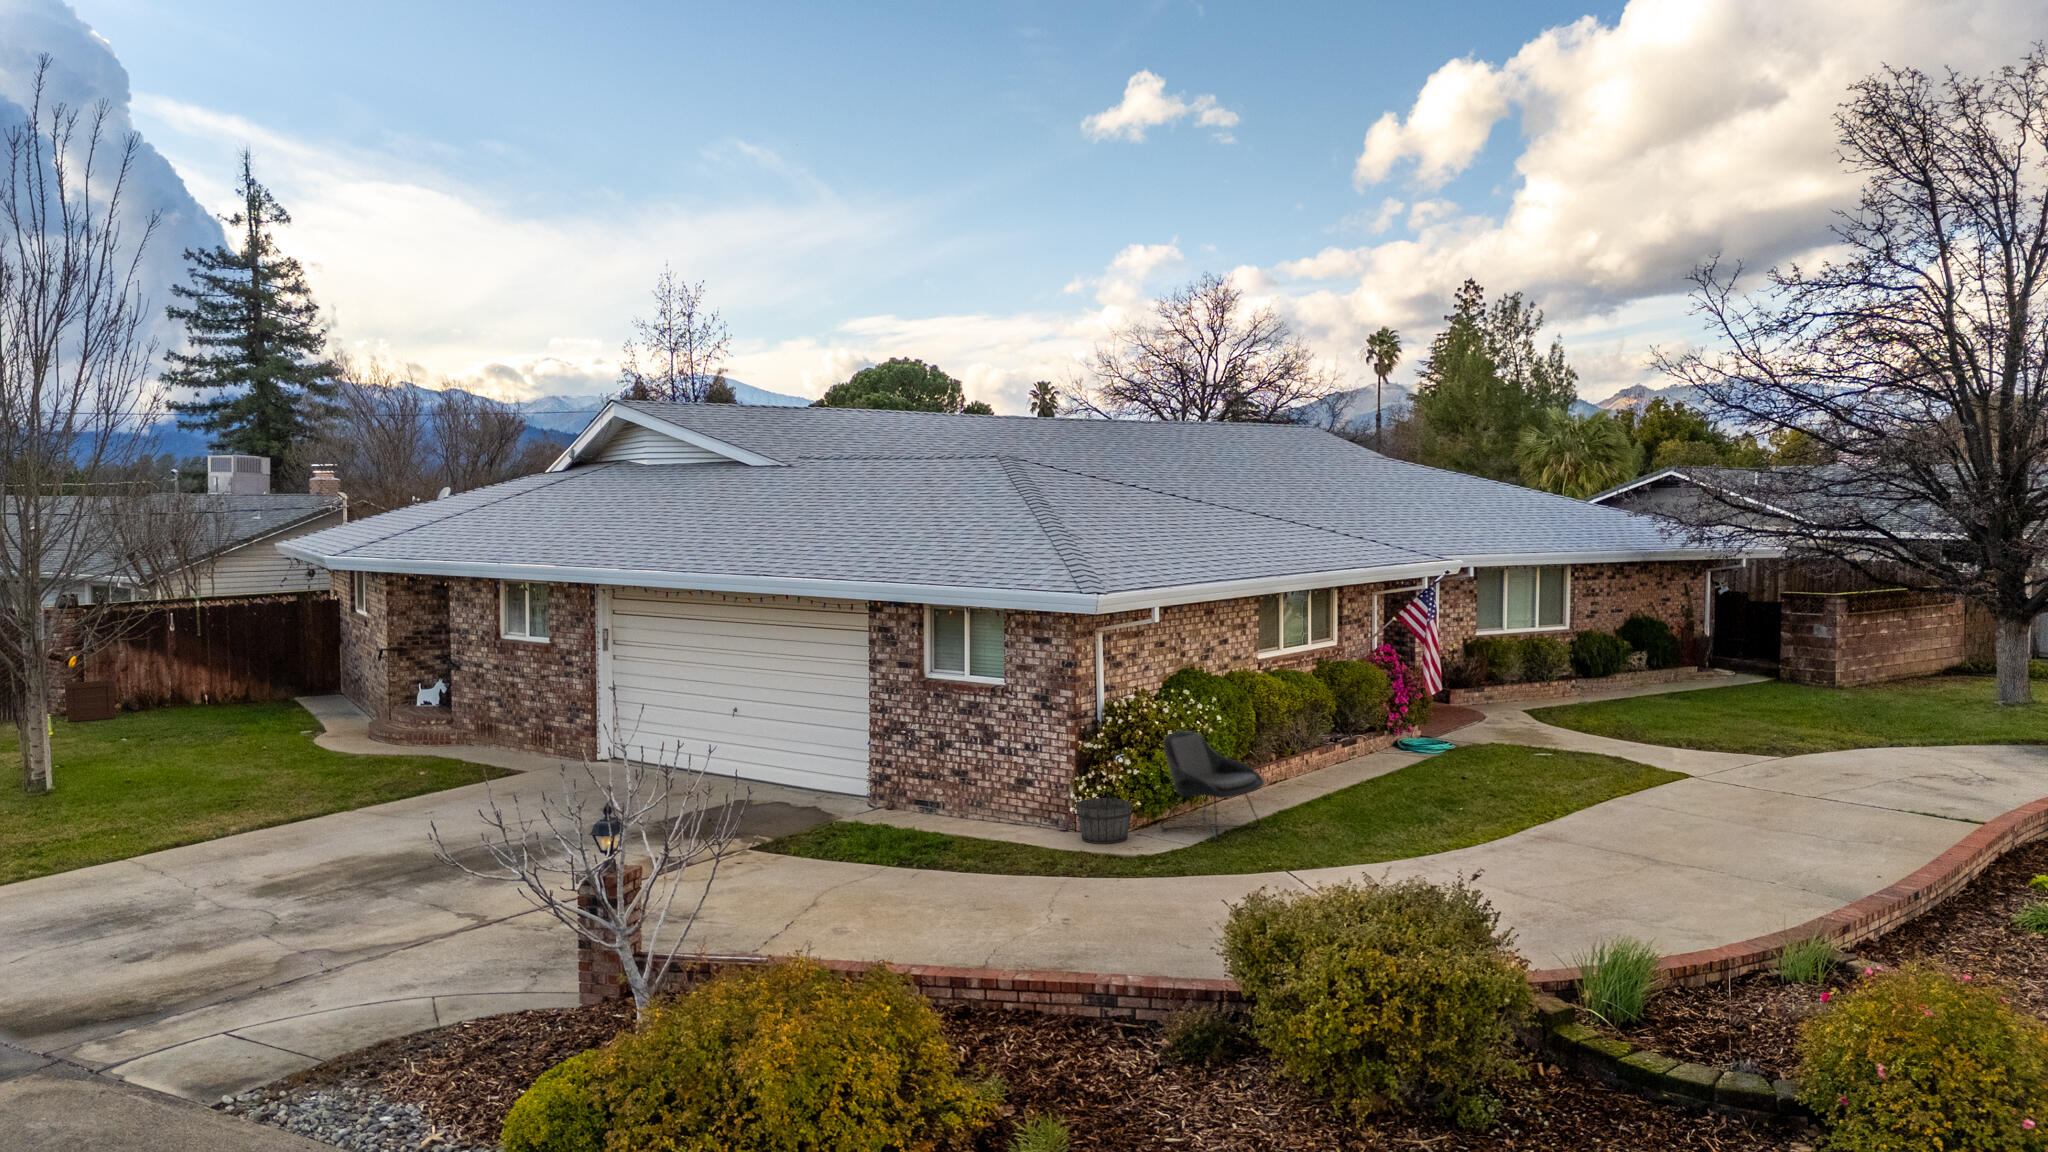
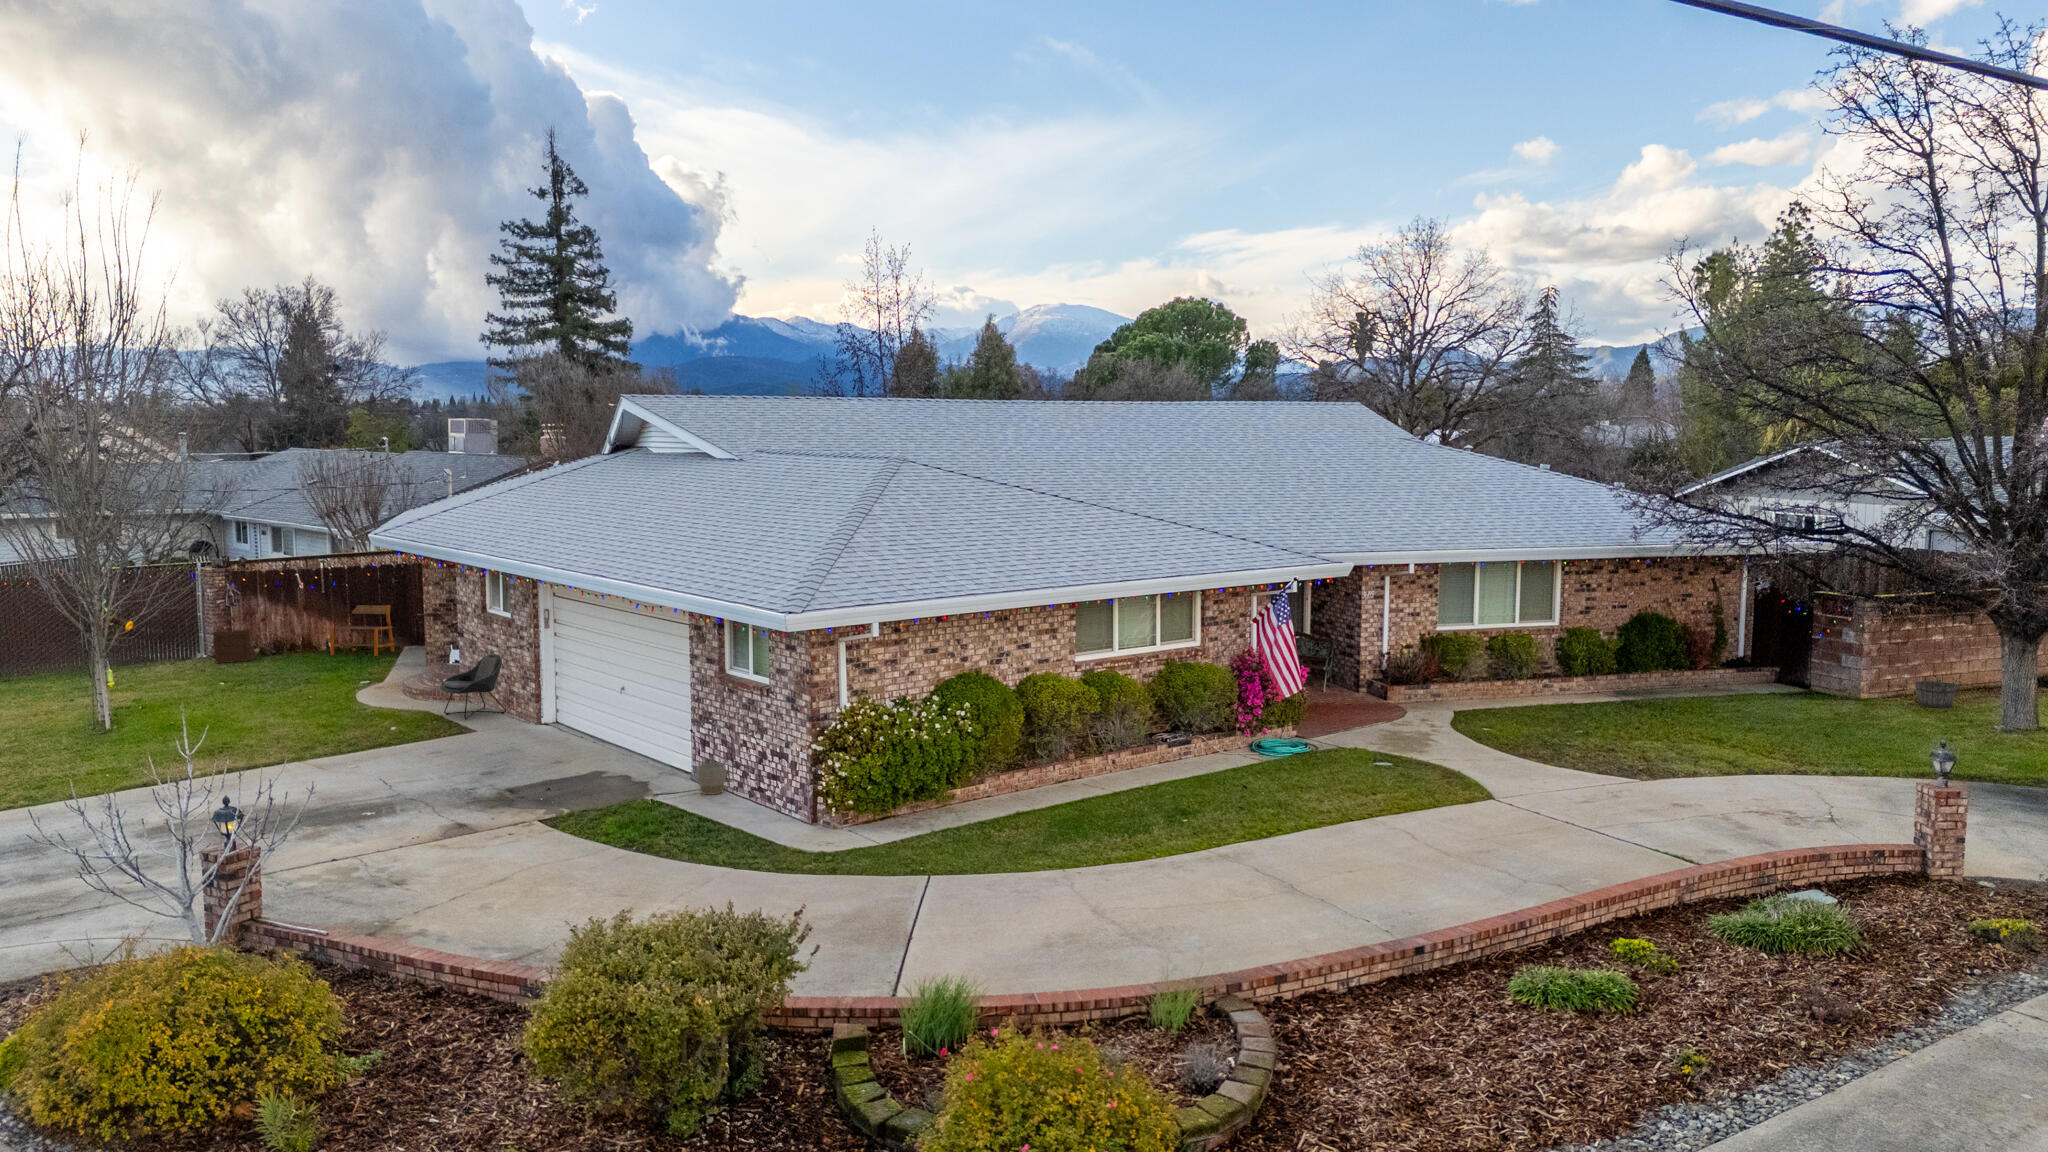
bench: none [217,648,298,709] -> present [330,605,395,656]
lounge chair: present [1161,731,1264,841] -> present [440,654,506,720]
planter: none [903,780,936,817] -> present [697,762,726,795]
wooden bucket: present [1076,790,1133,844] -> present [1915,676,1957,708]

